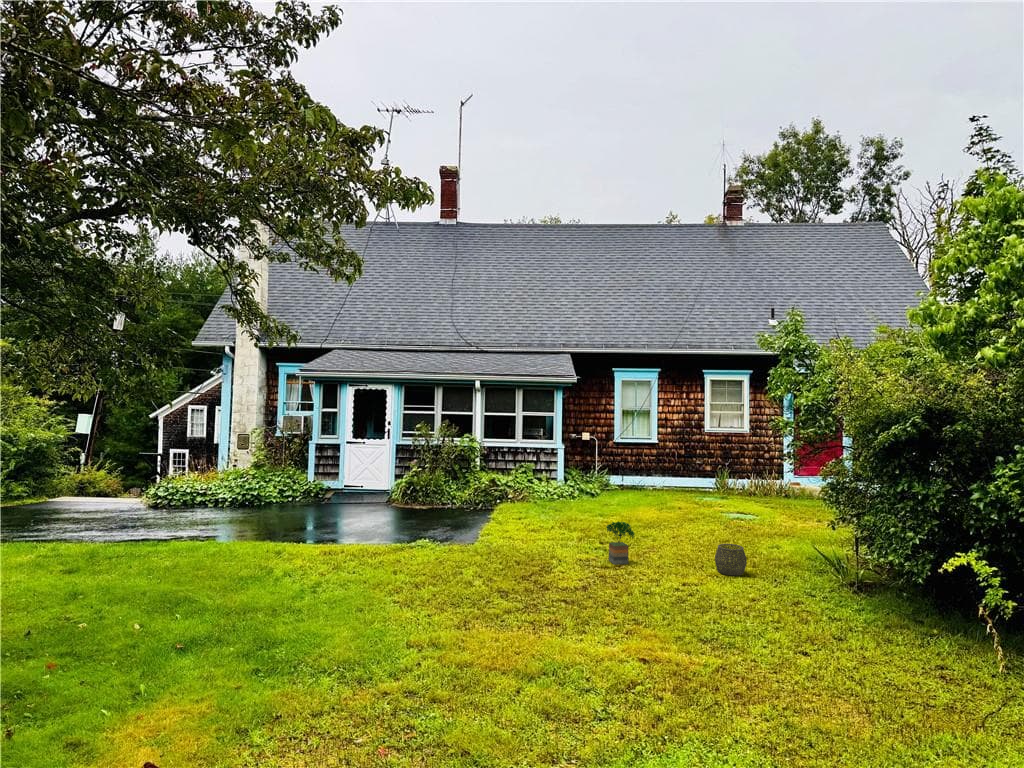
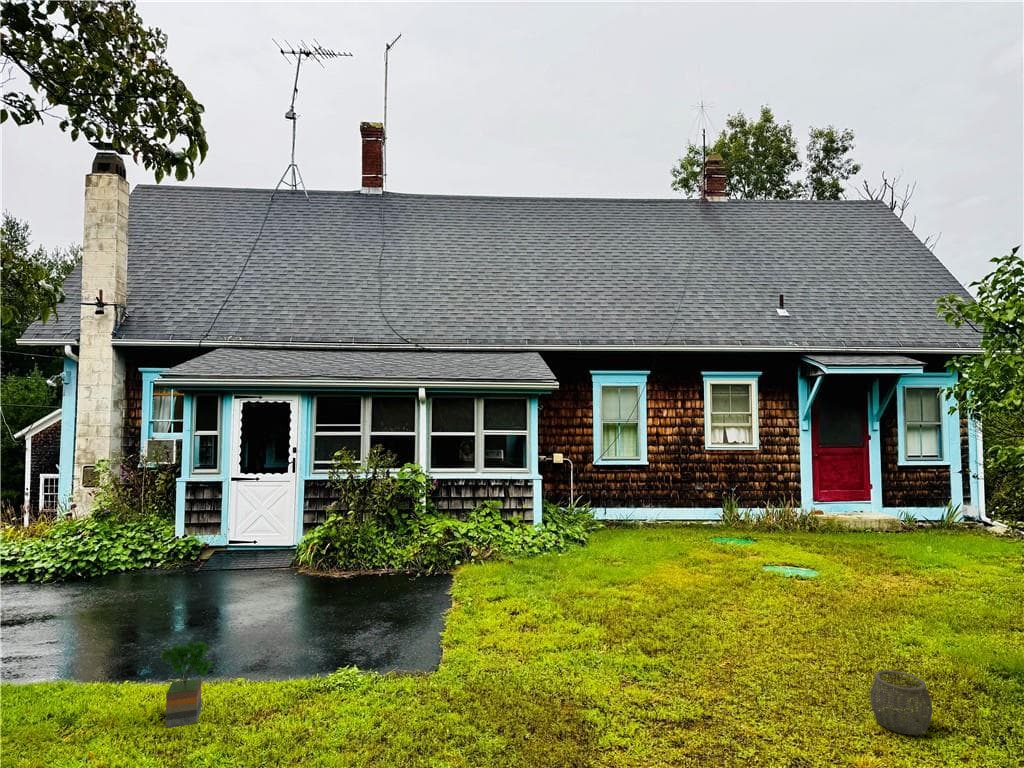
potted tree: present [606,521,635,564] -> present [160,641,213,727]

